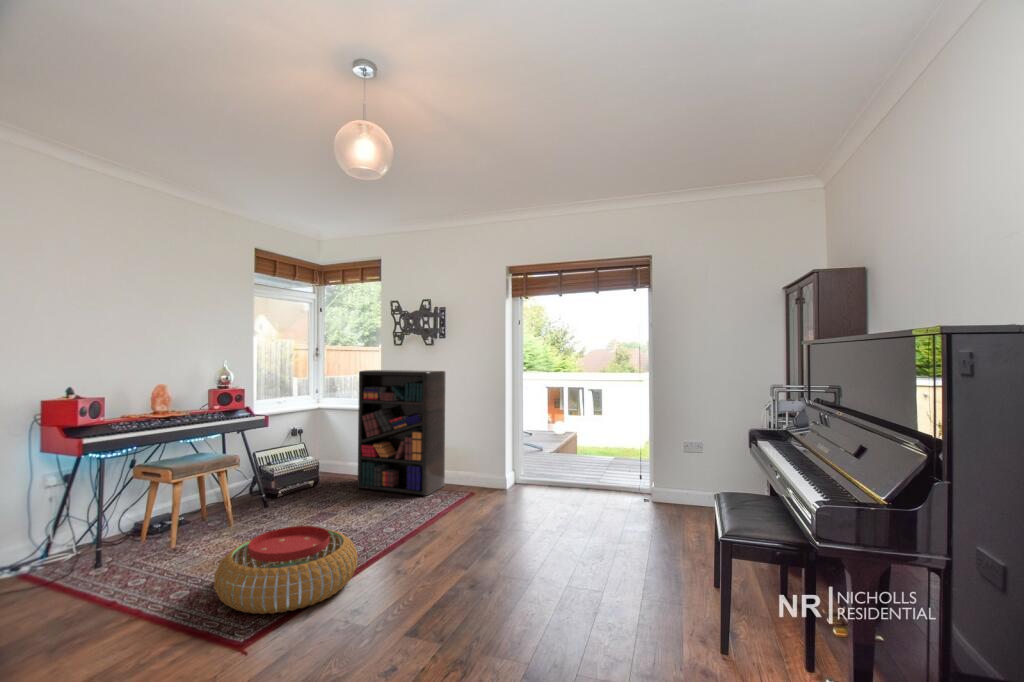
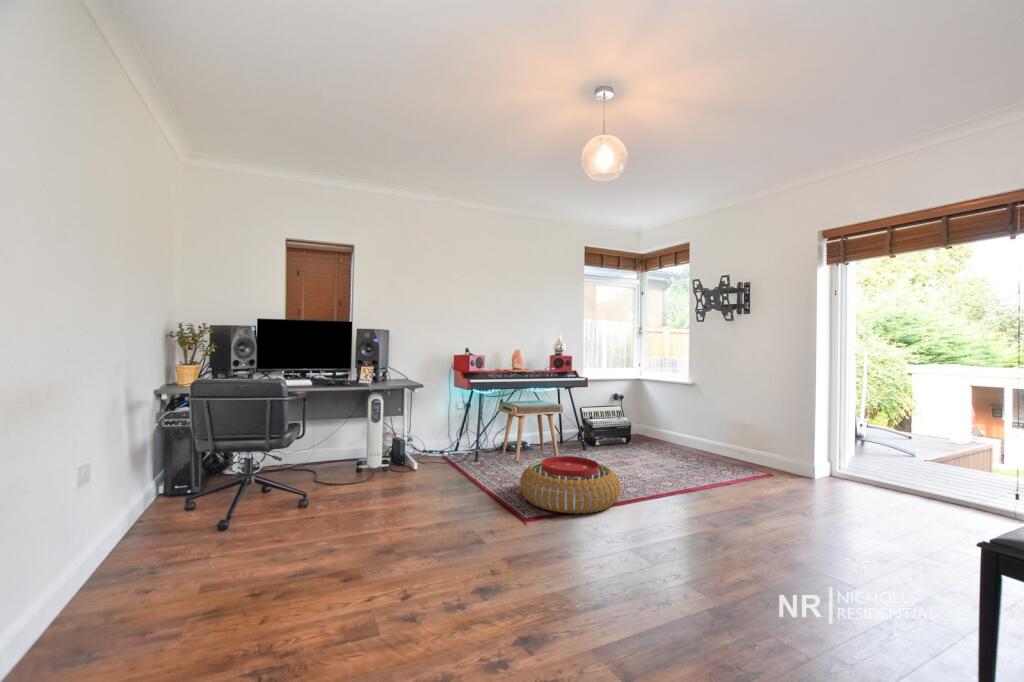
bookshelf: present [357,370,446,495] -> none [661,345,748,466]

